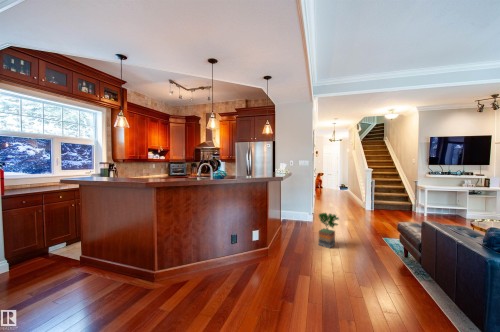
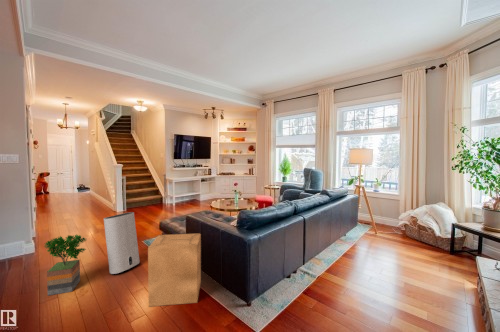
air purifier: none [350,207,376,250] -> present [104,212,140,274]
cardboard box: none [376,229,432,299] -> present [148,233,201,306]

